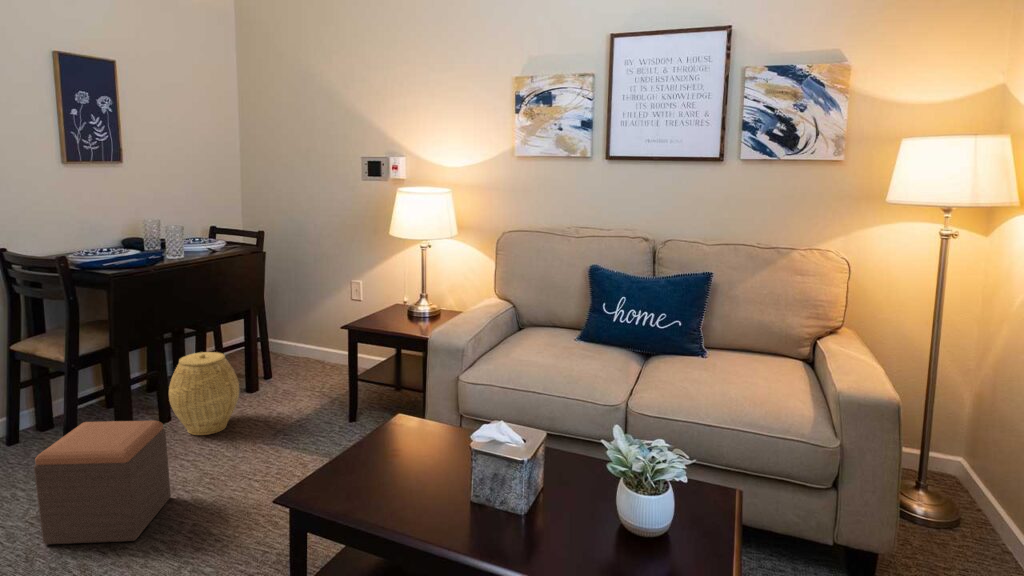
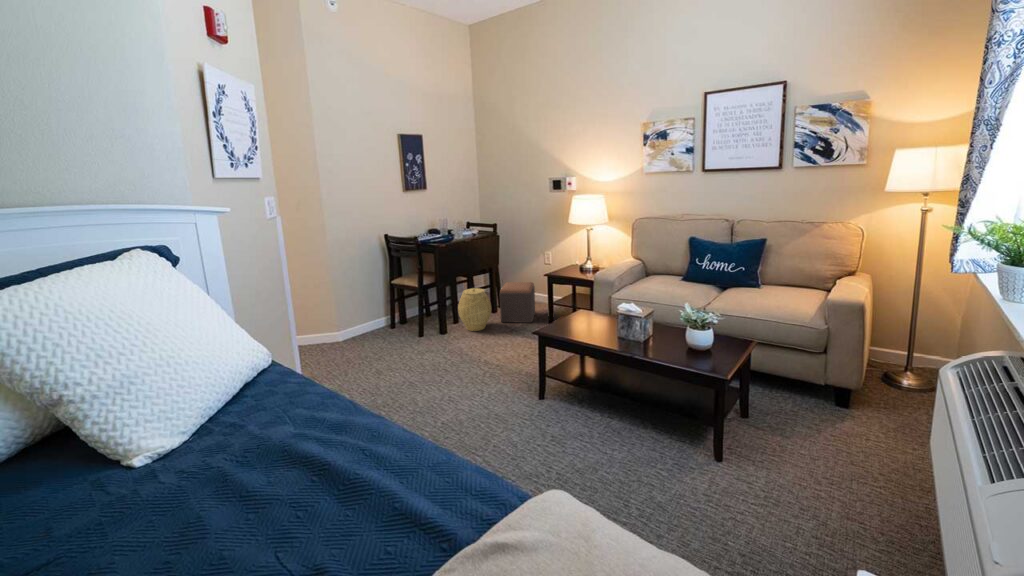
footstool: present [34,421,171,544] -> present [500,282,535,323]

